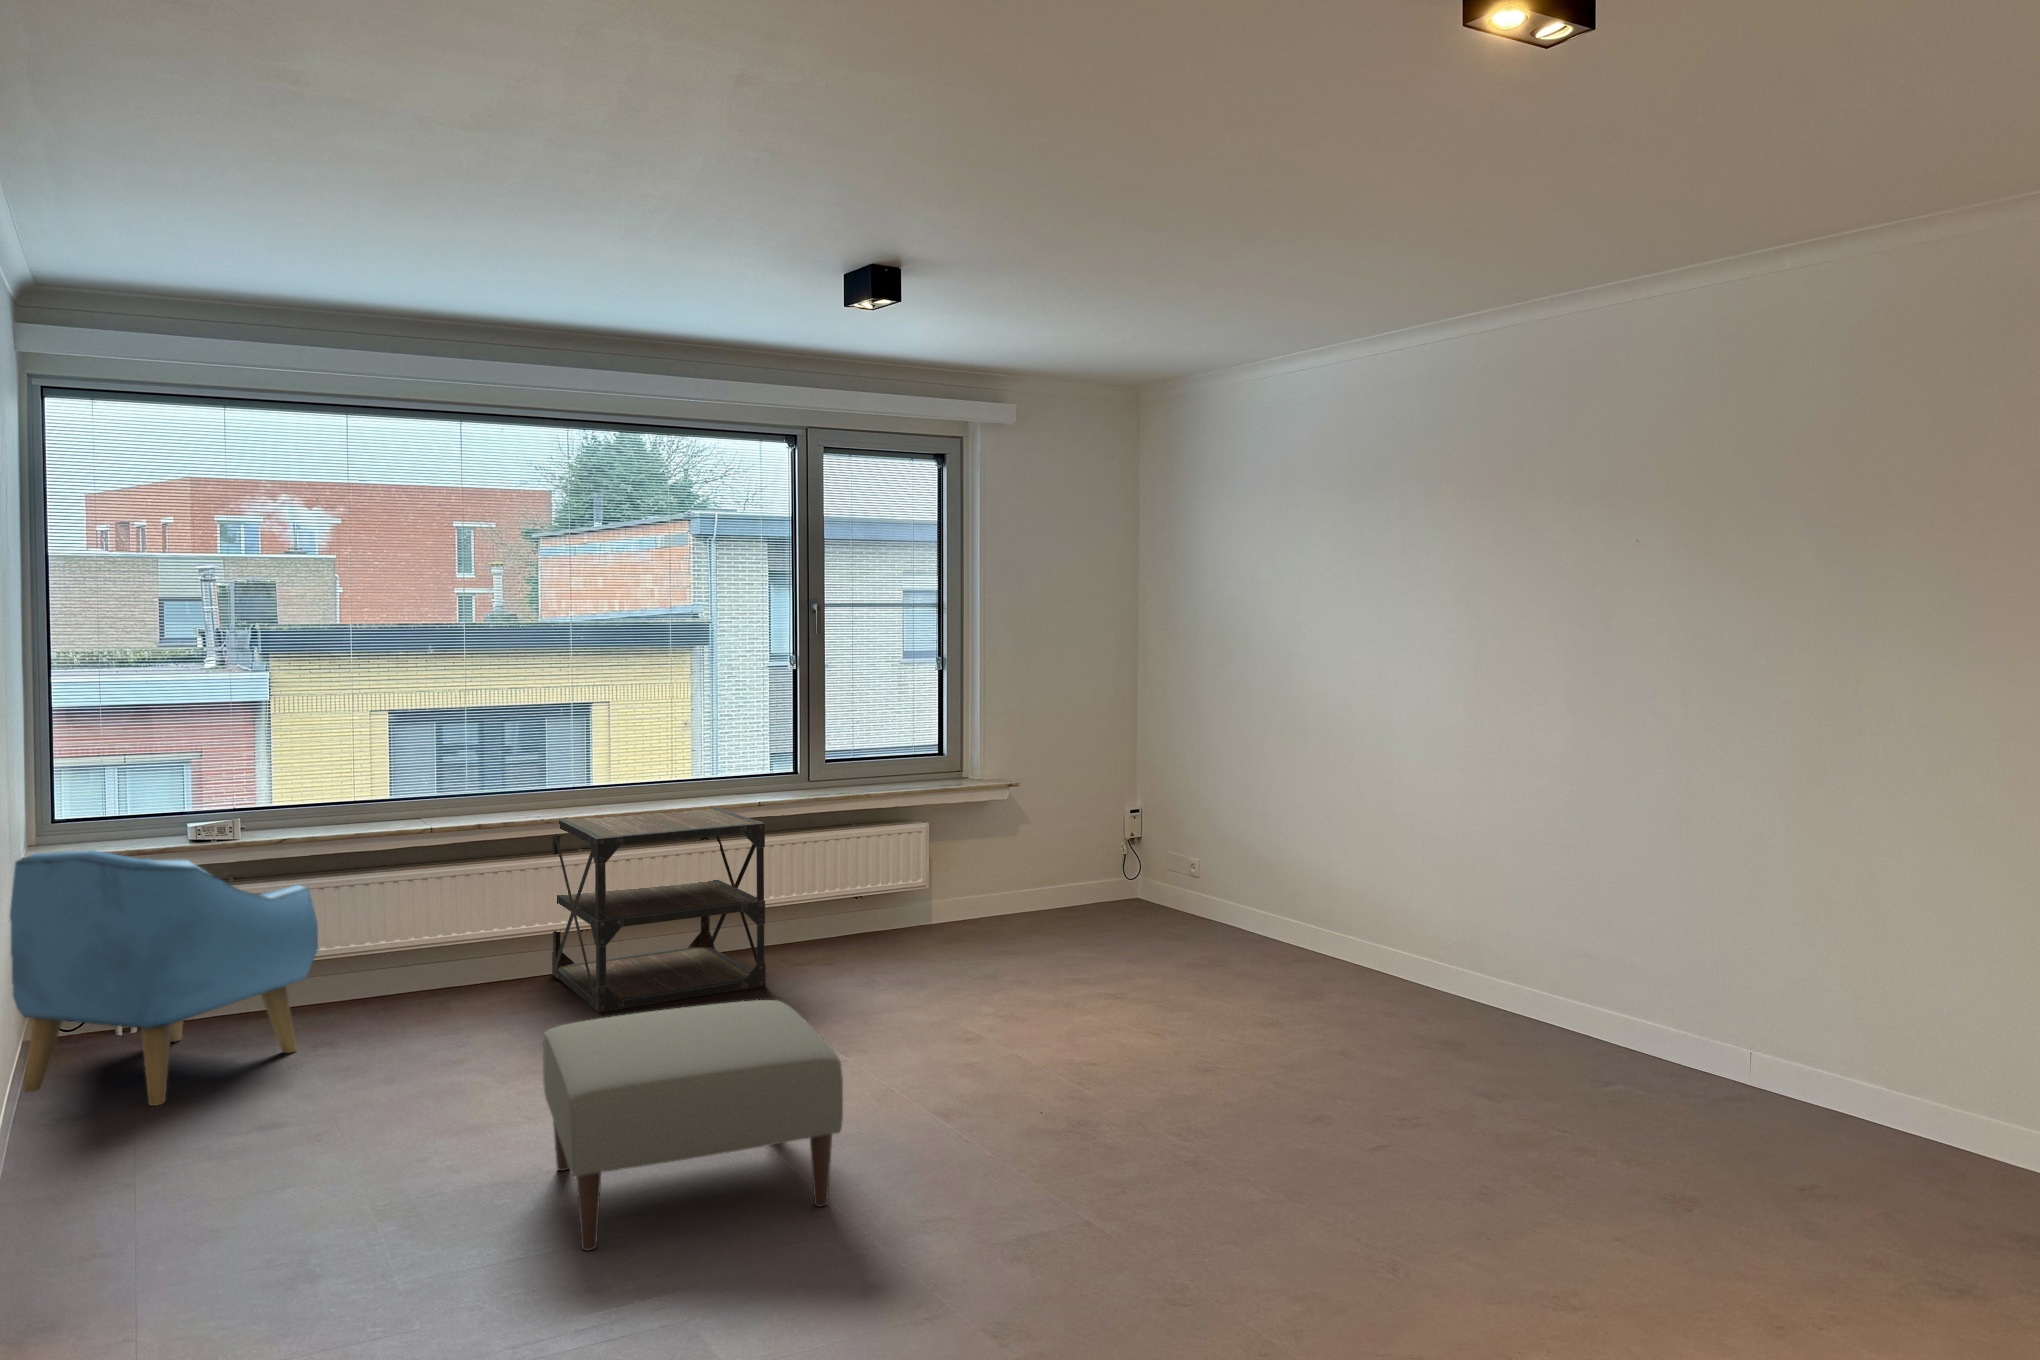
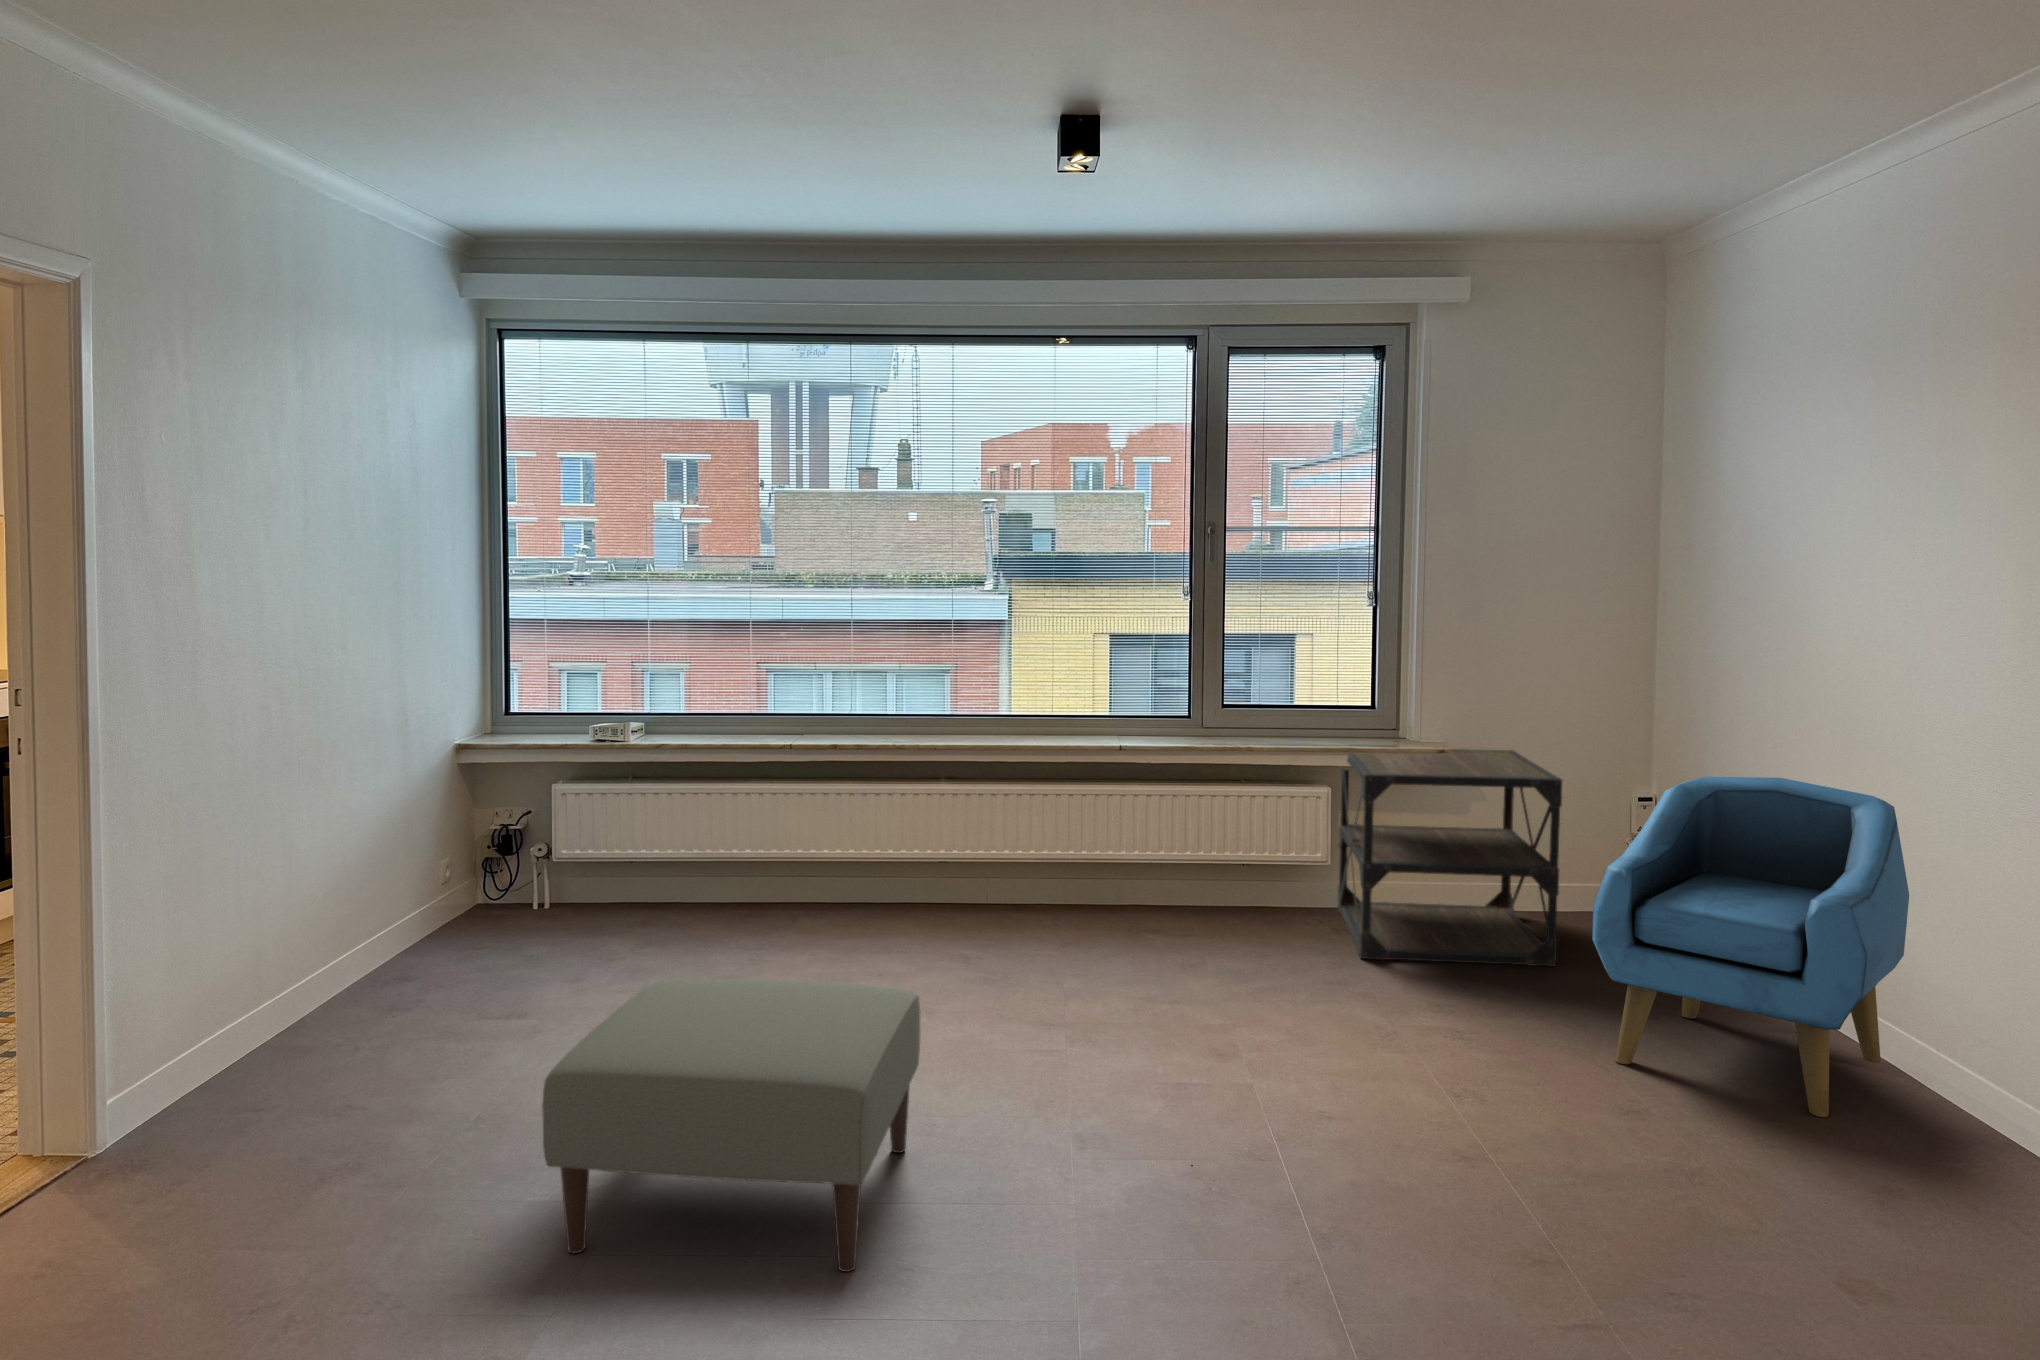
side table: present [551,808,766,1013] -> present [1337,749,1562,966]
armchair: present [10,850,318,1106] -> present [1592,777,1909,1117]

